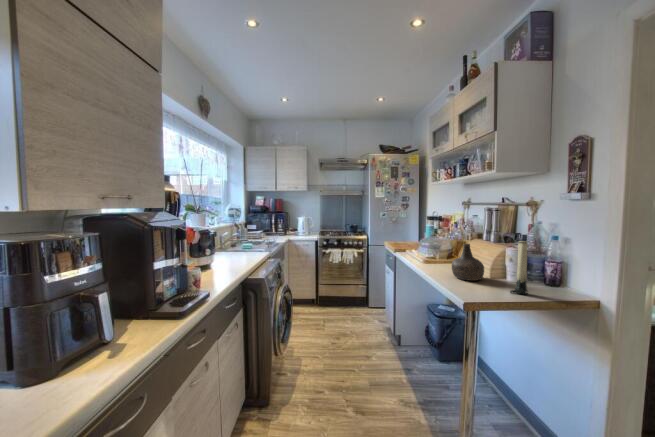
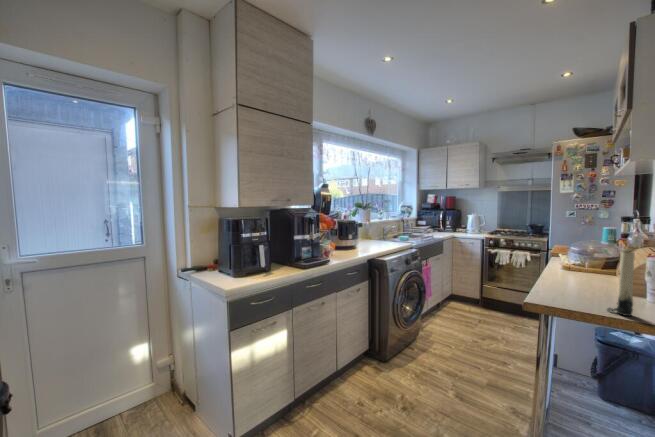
bottle: present [452,244,484,281] -> none [561,249,607,294]

